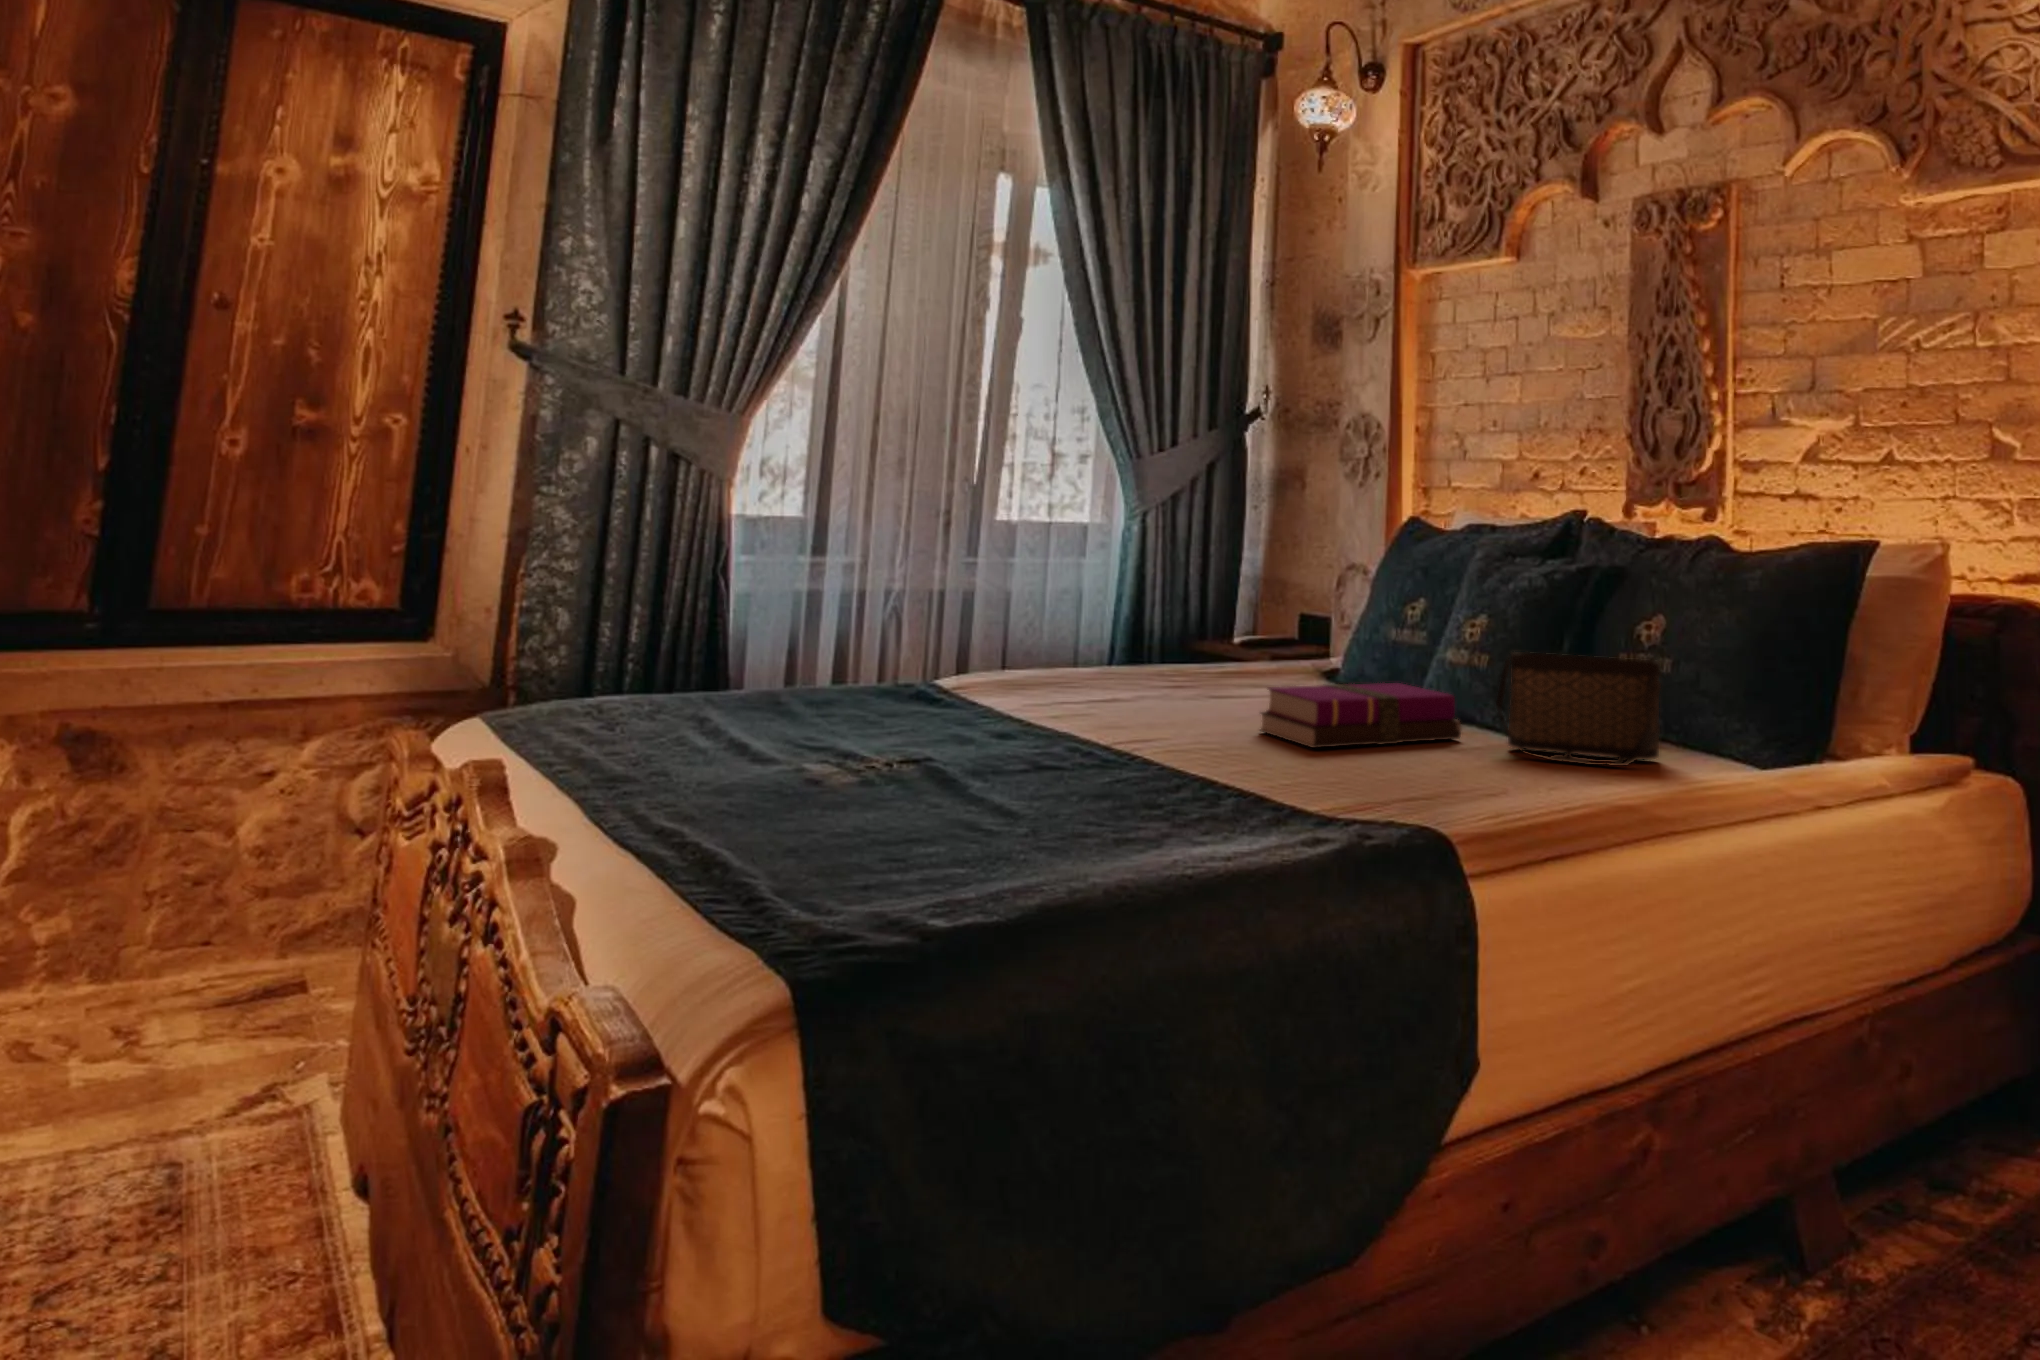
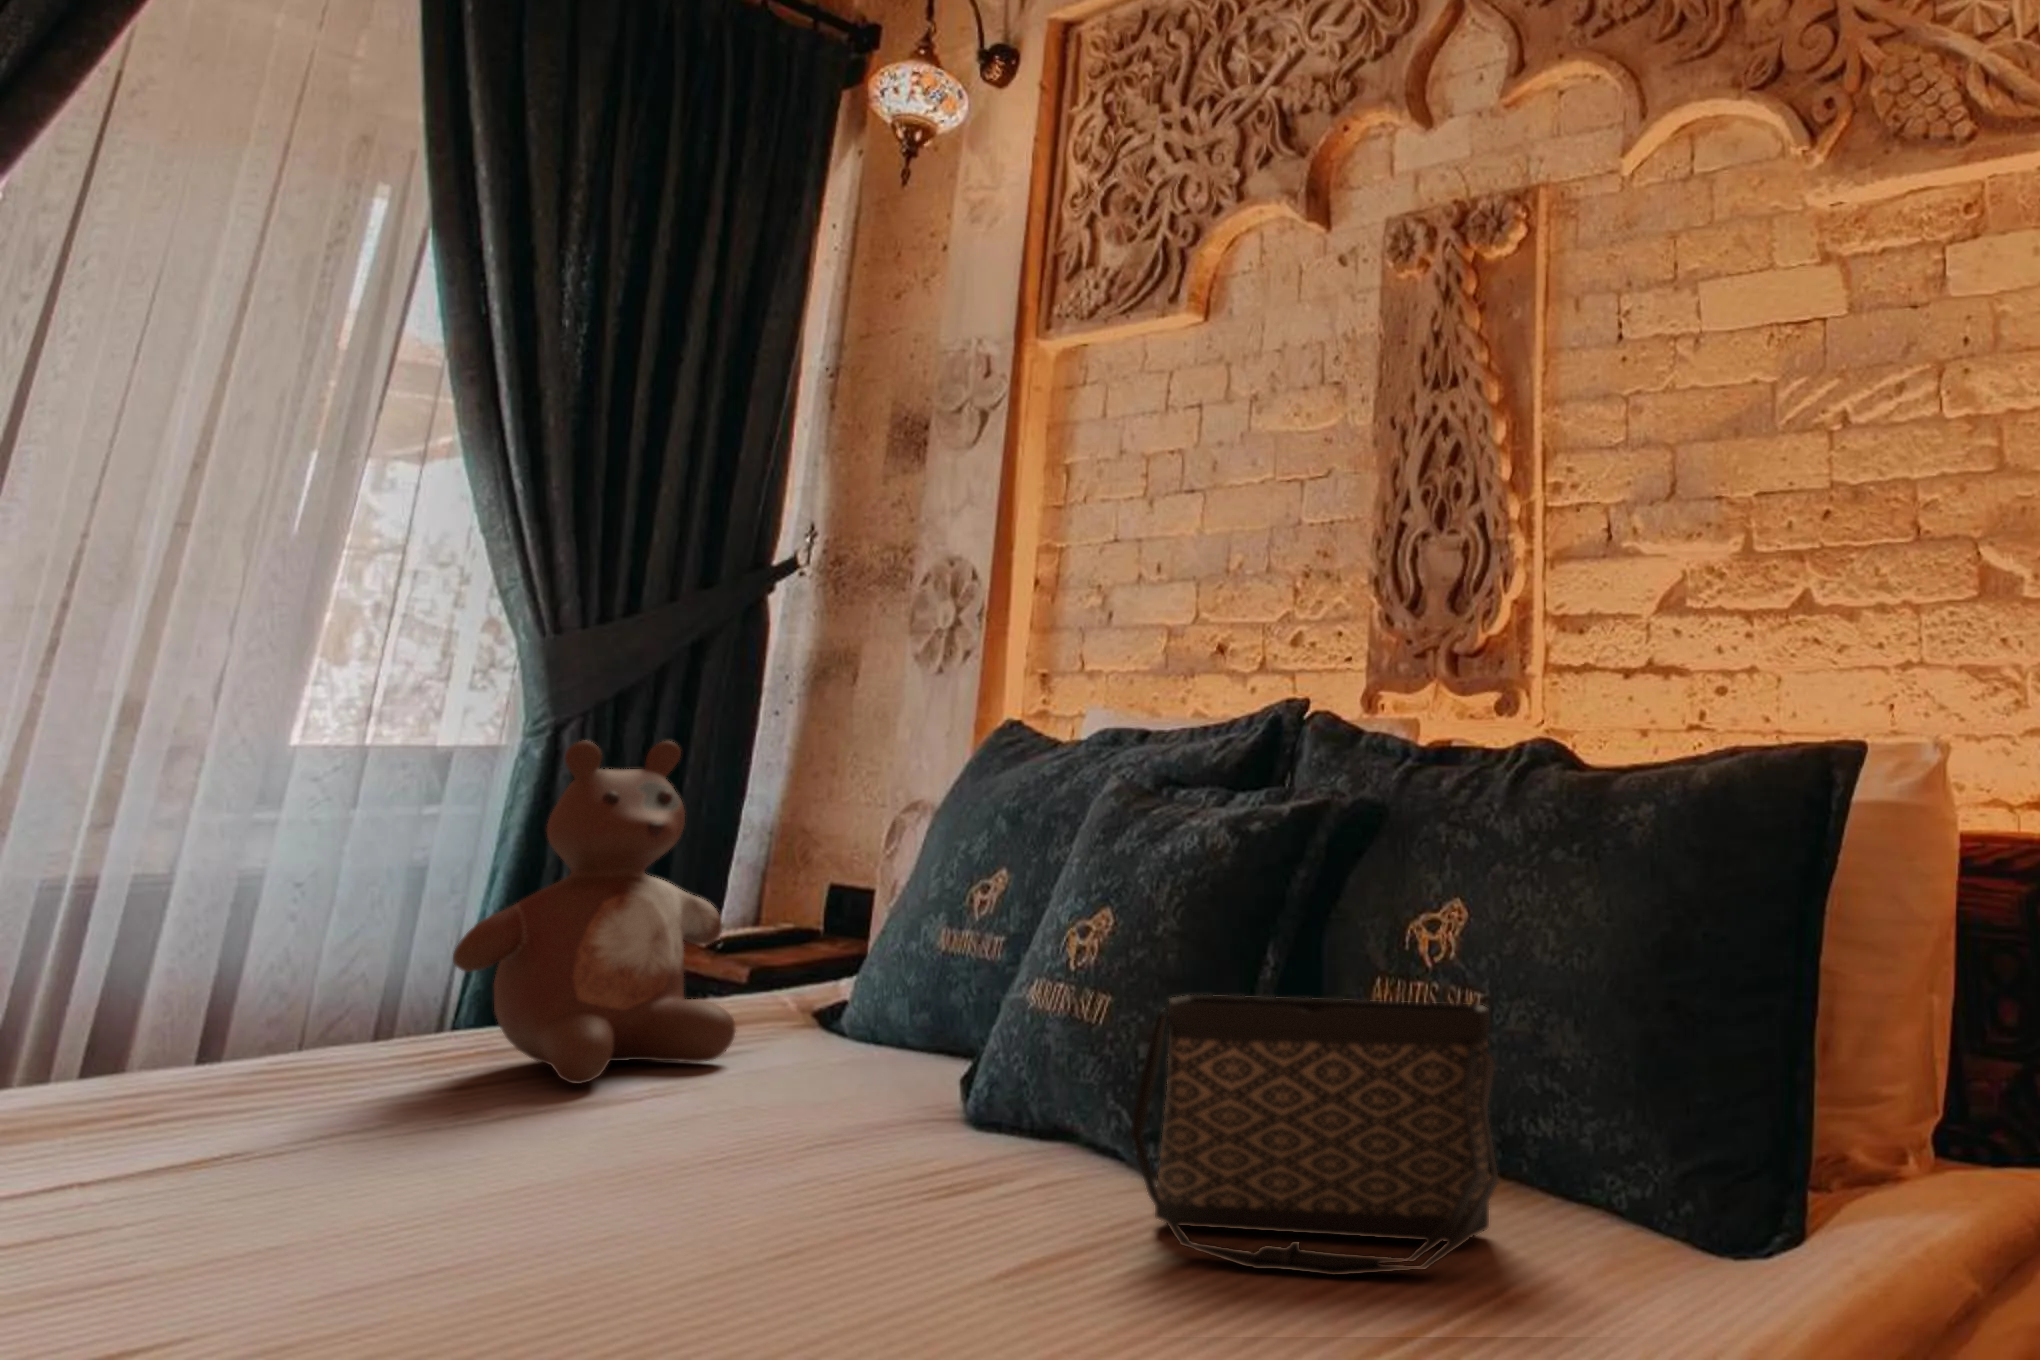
stuffed bear: none [1154,526,1286,695] -> present [453,741,735,1084]
notebook: present [1260,683,1461,748] -> none [574,1058,1055,1285]

